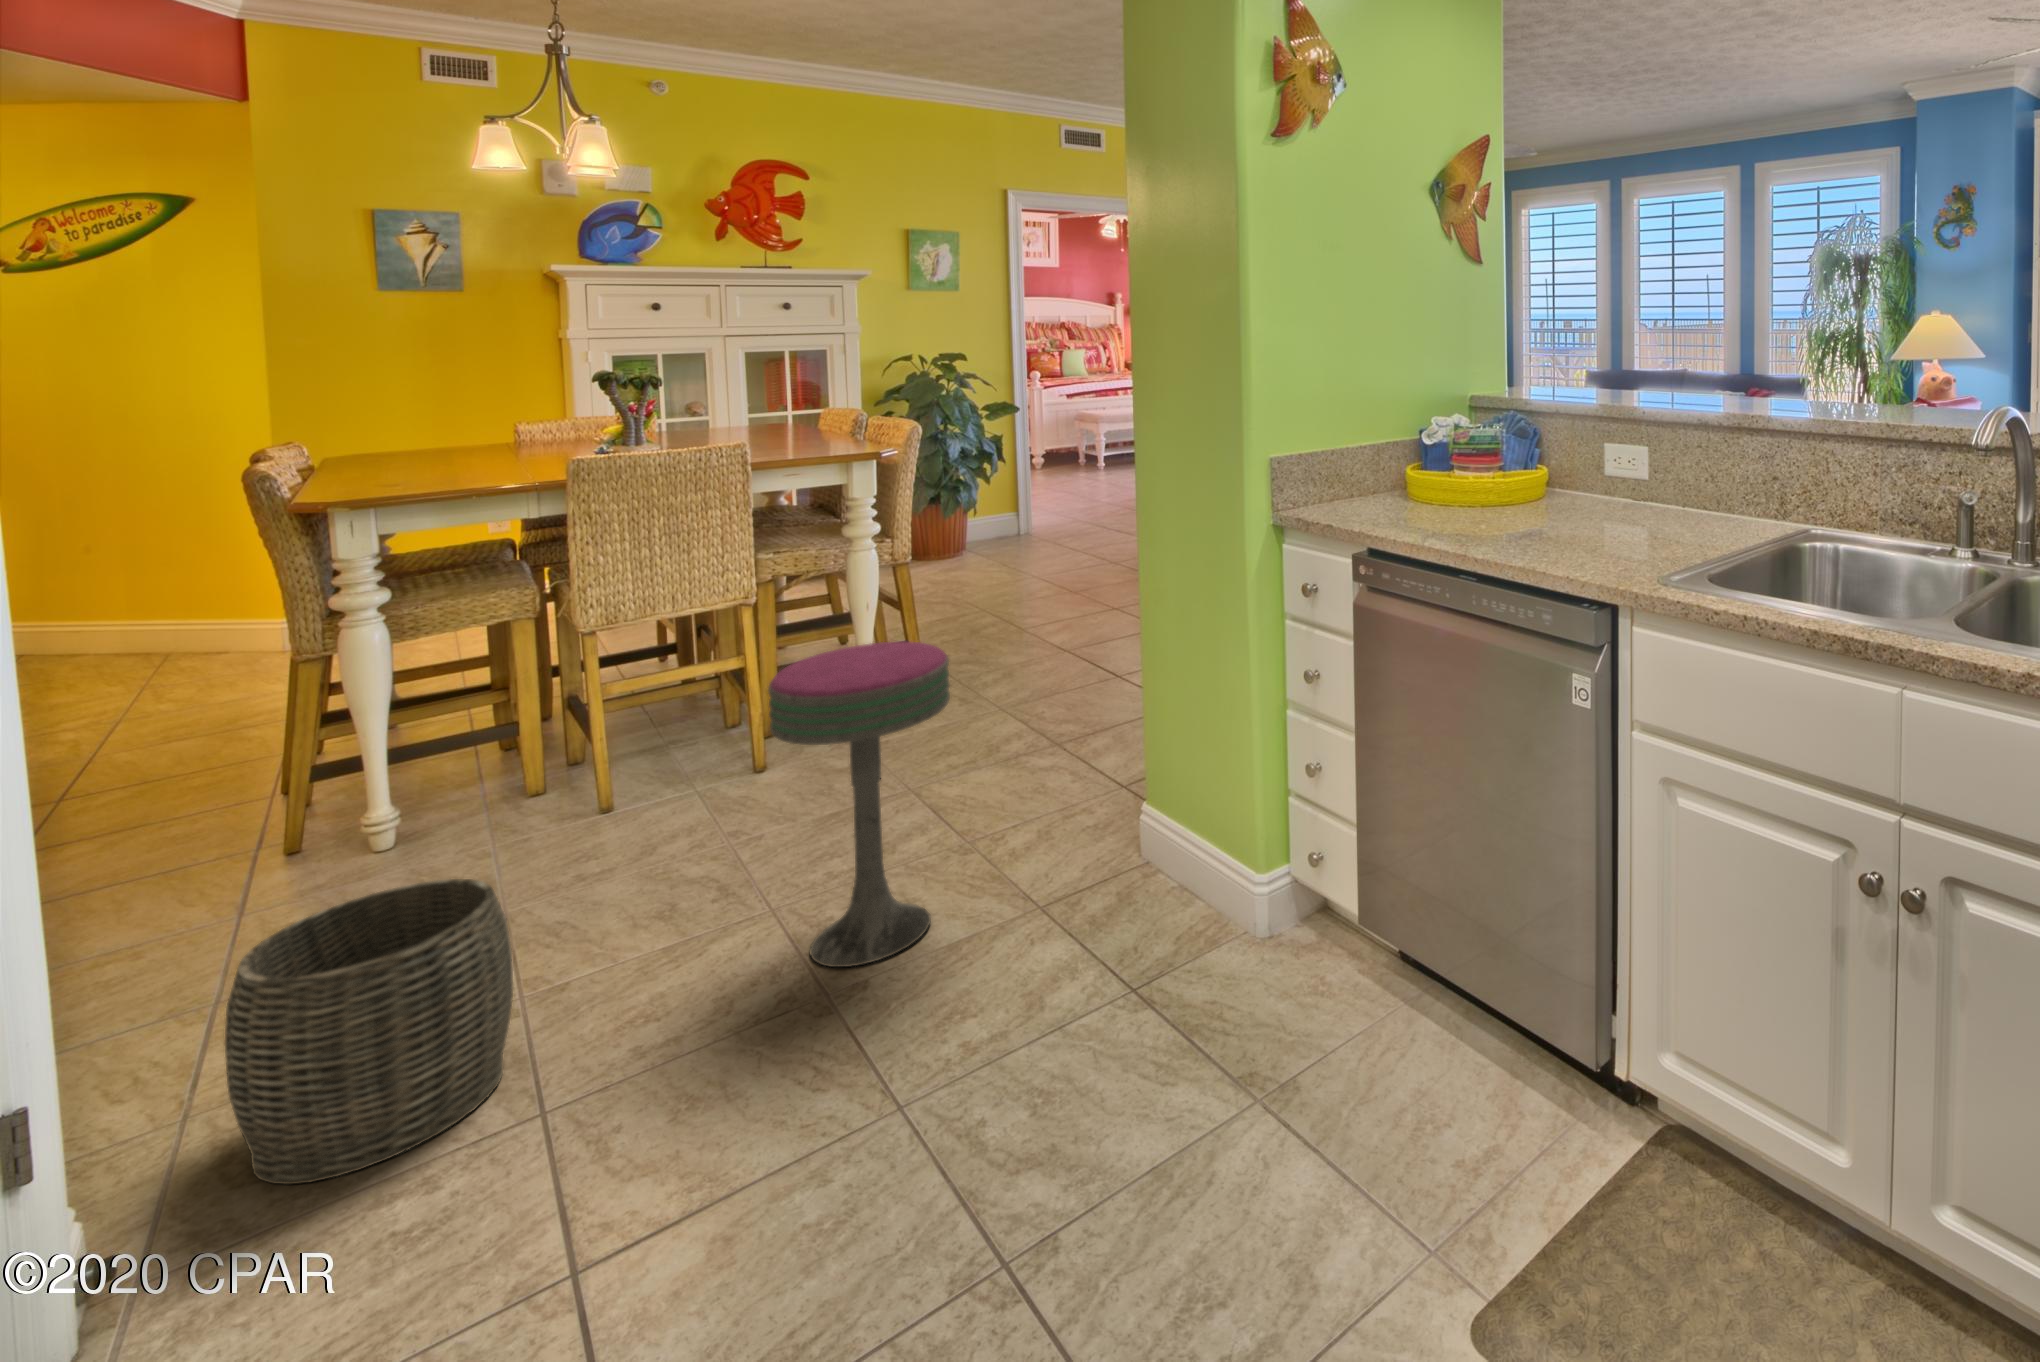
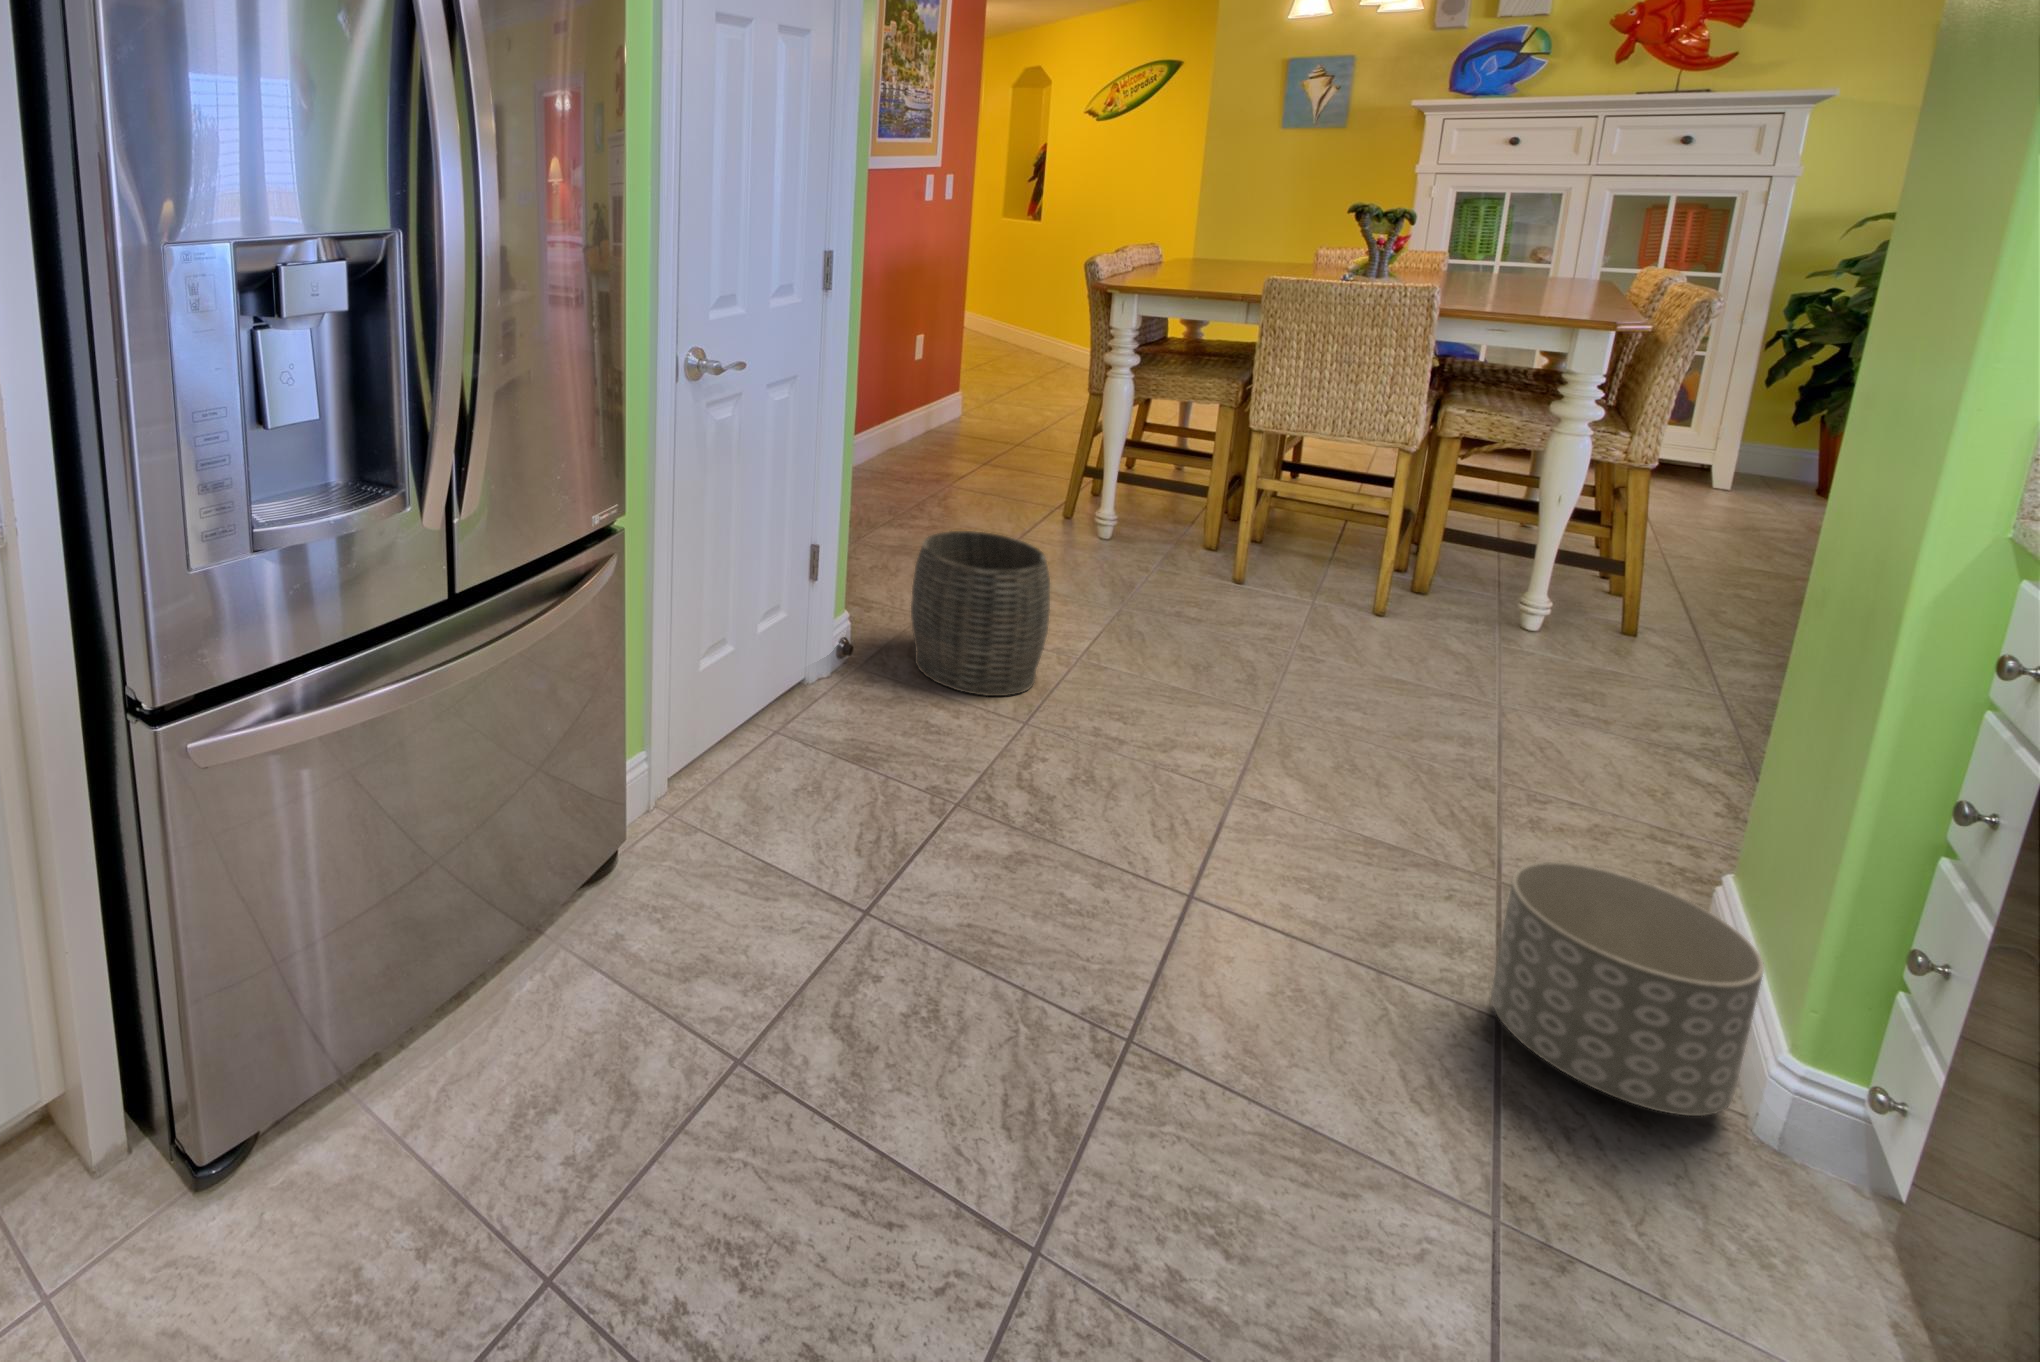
bar stool: present [768,641,950,967] -> none [1246,491,1452,811]
planter: none [1123,823,1254,989] -> present [1491,862,1764,1116]

